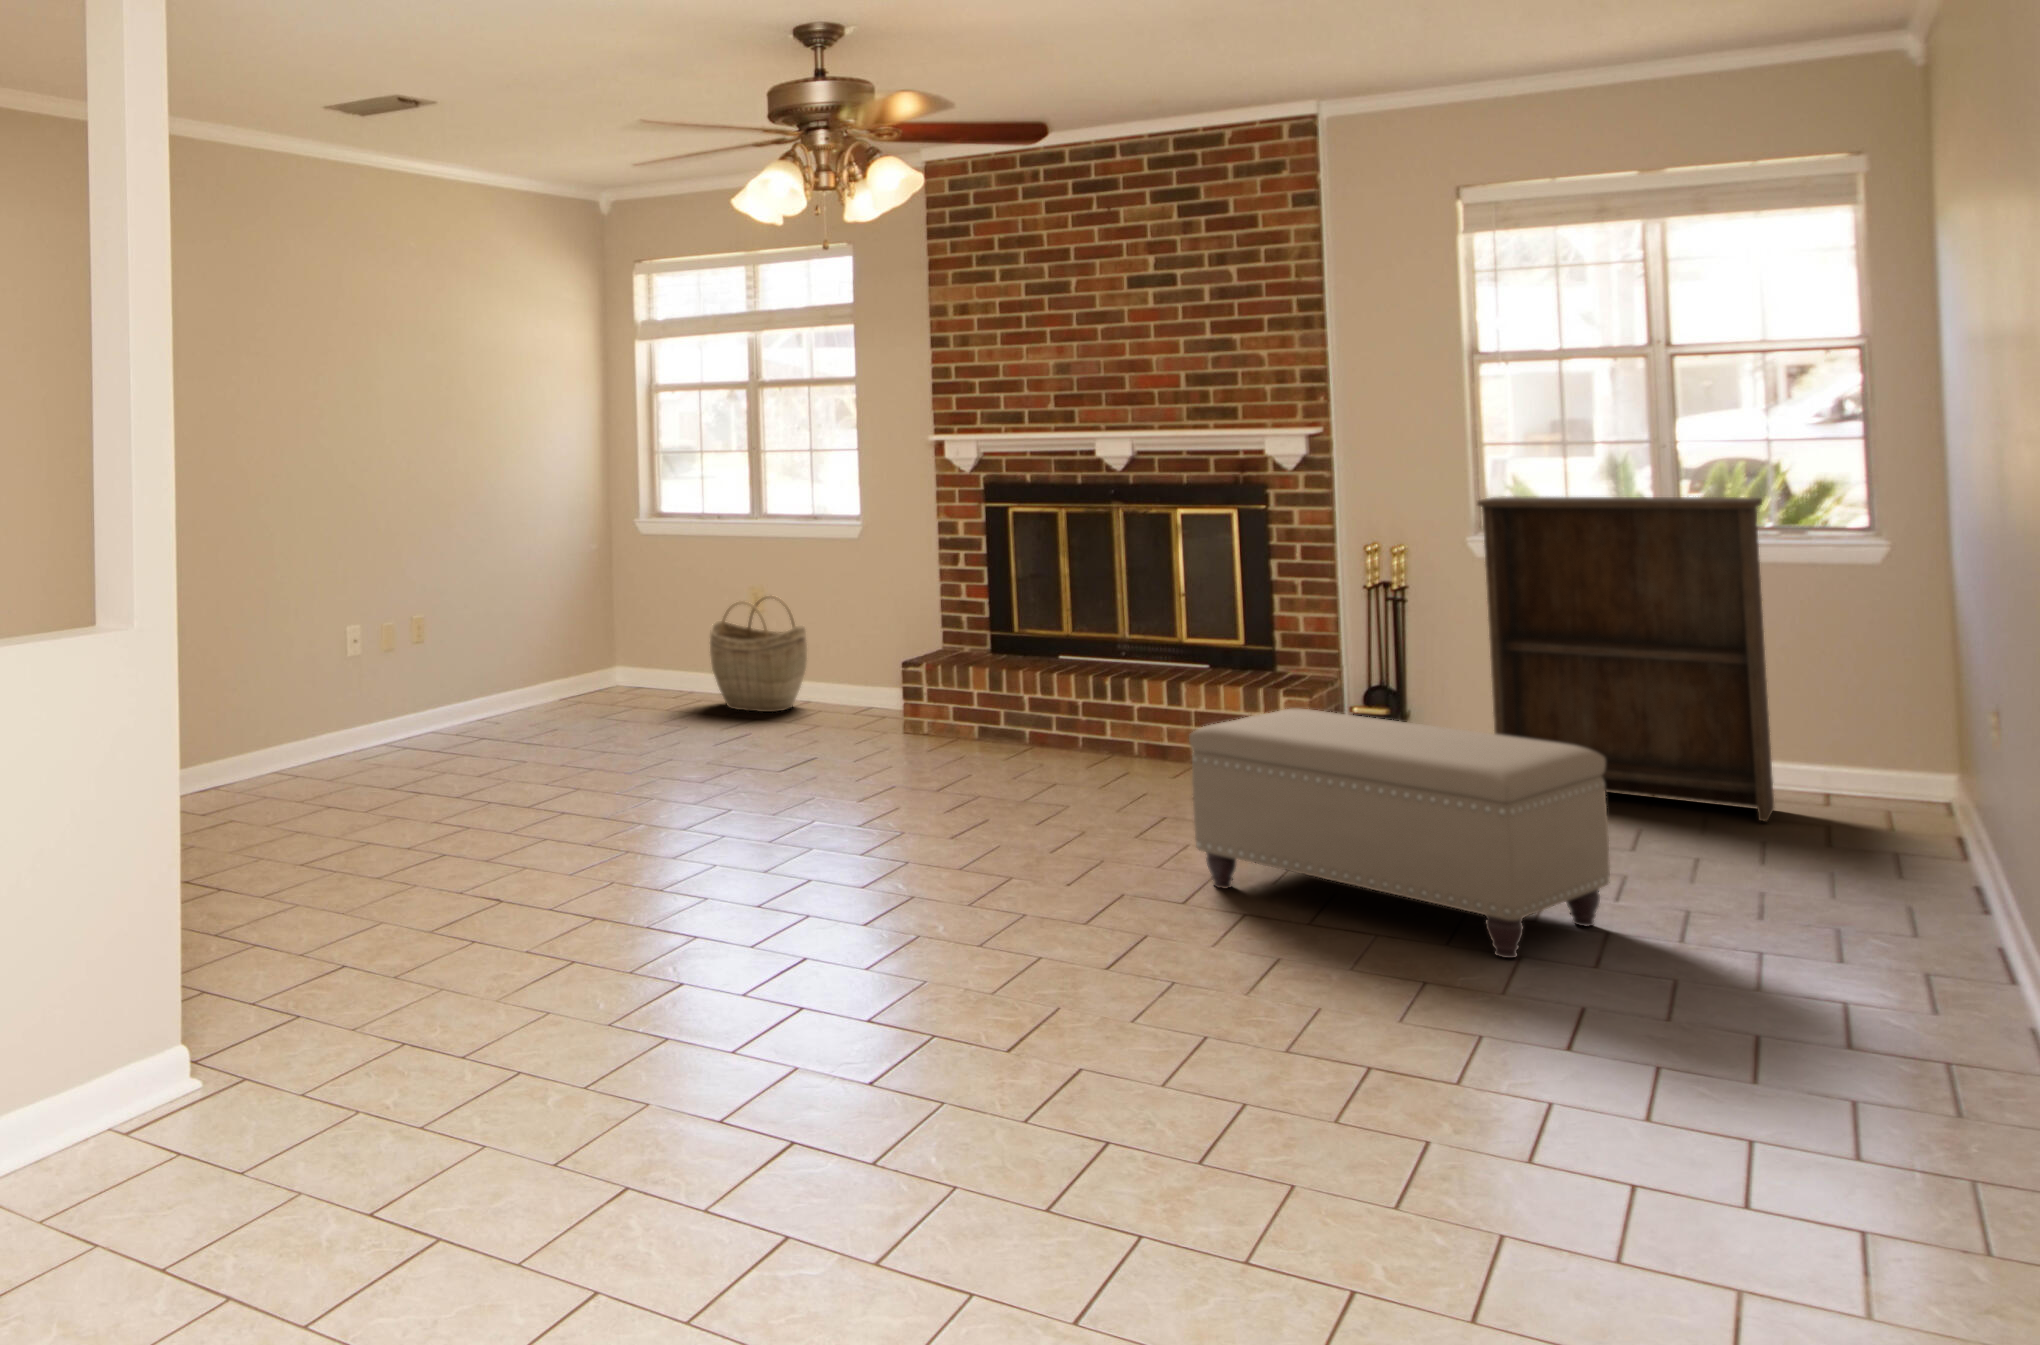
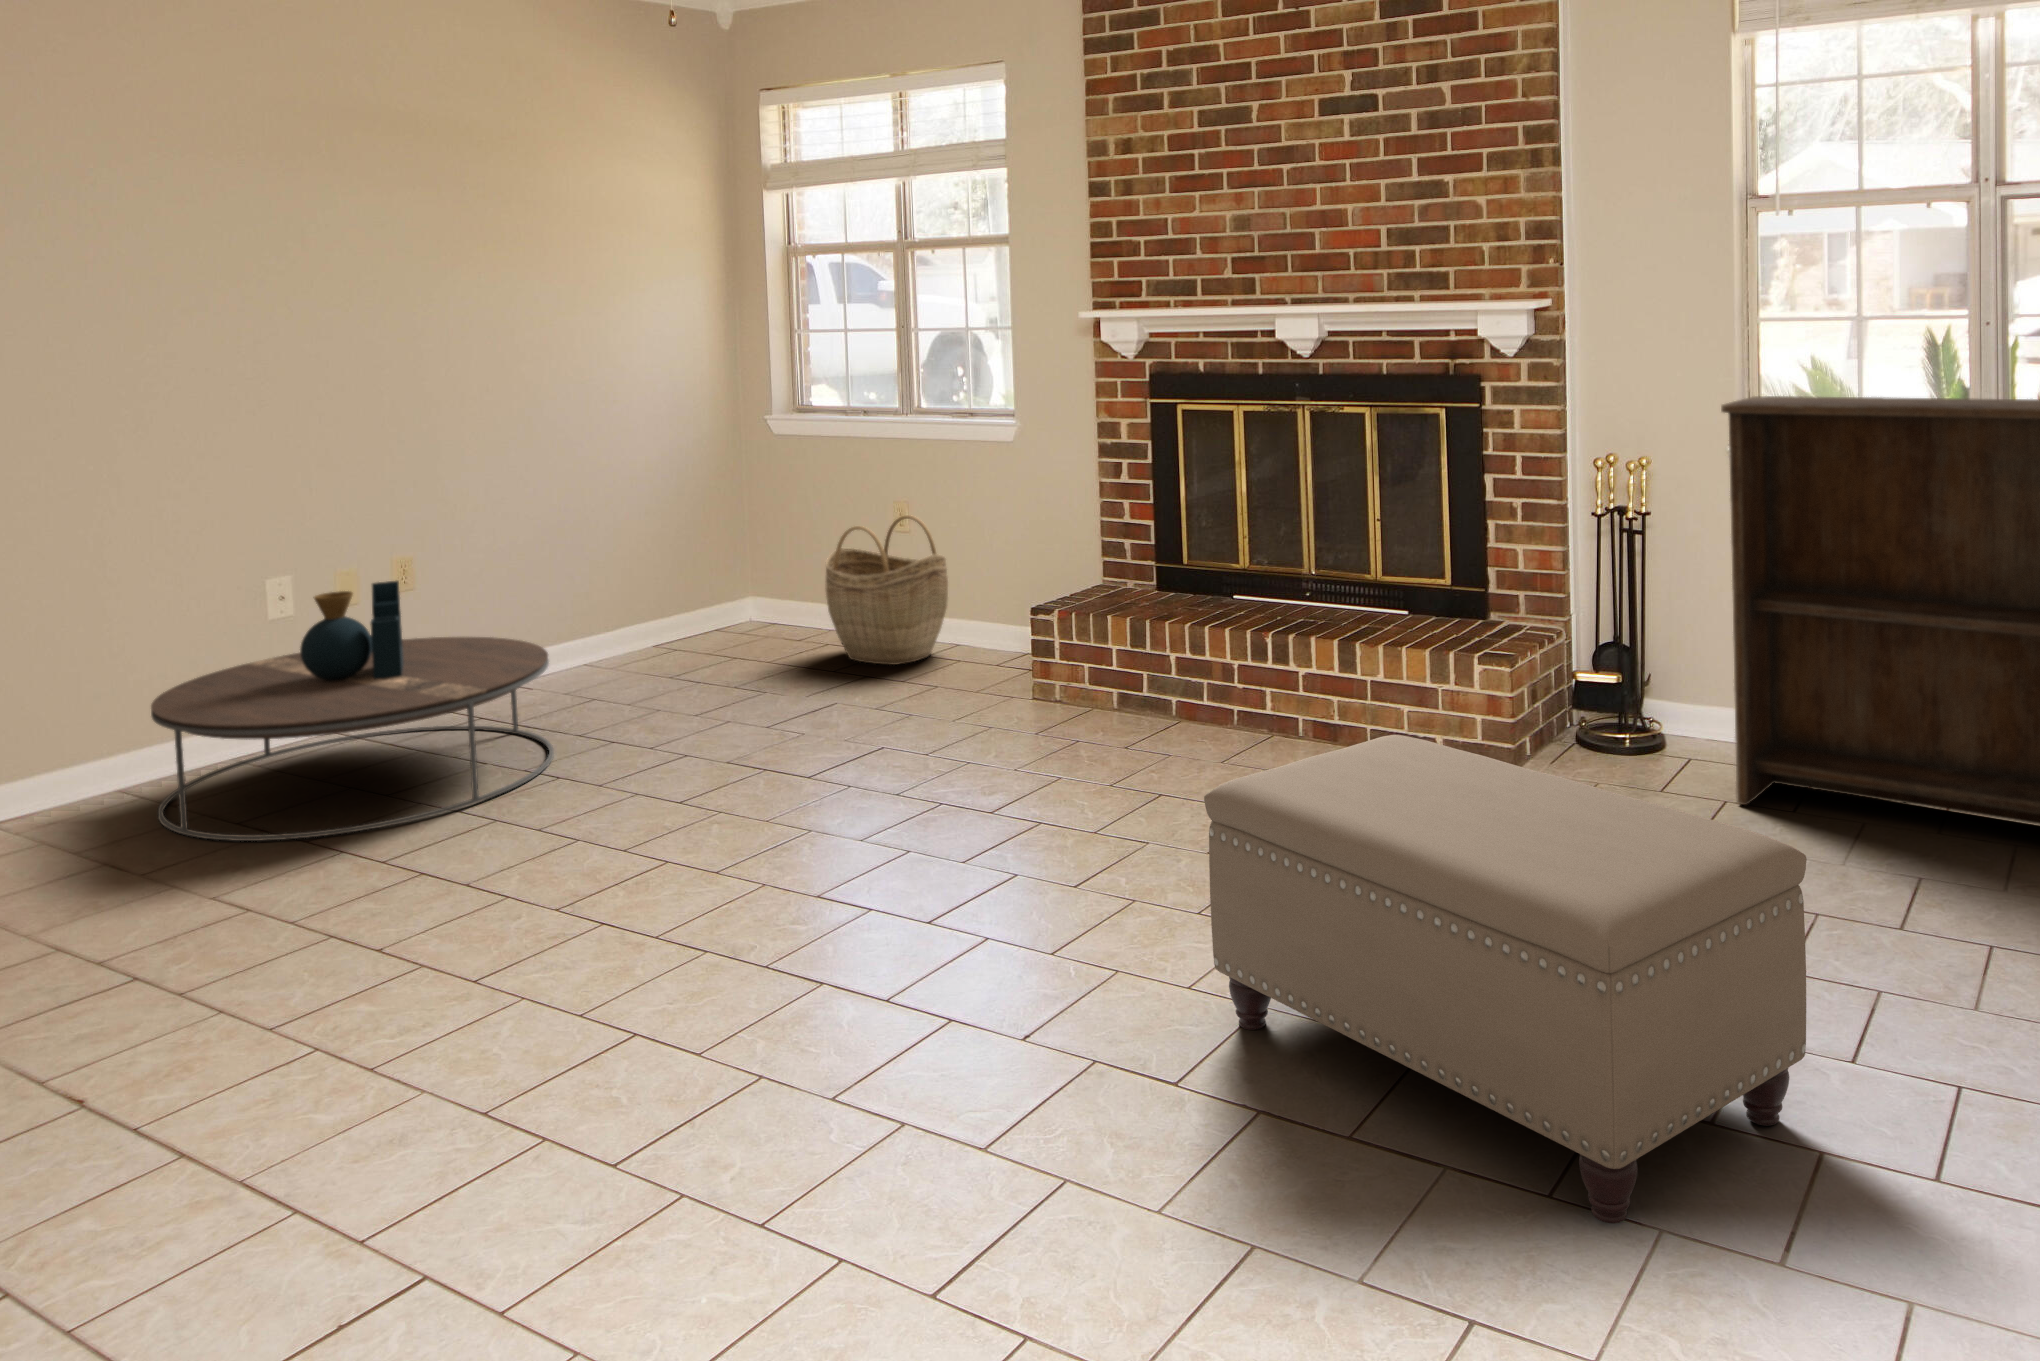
coffee table: none [314,625,574,800] -> present [151,581,554,841]

